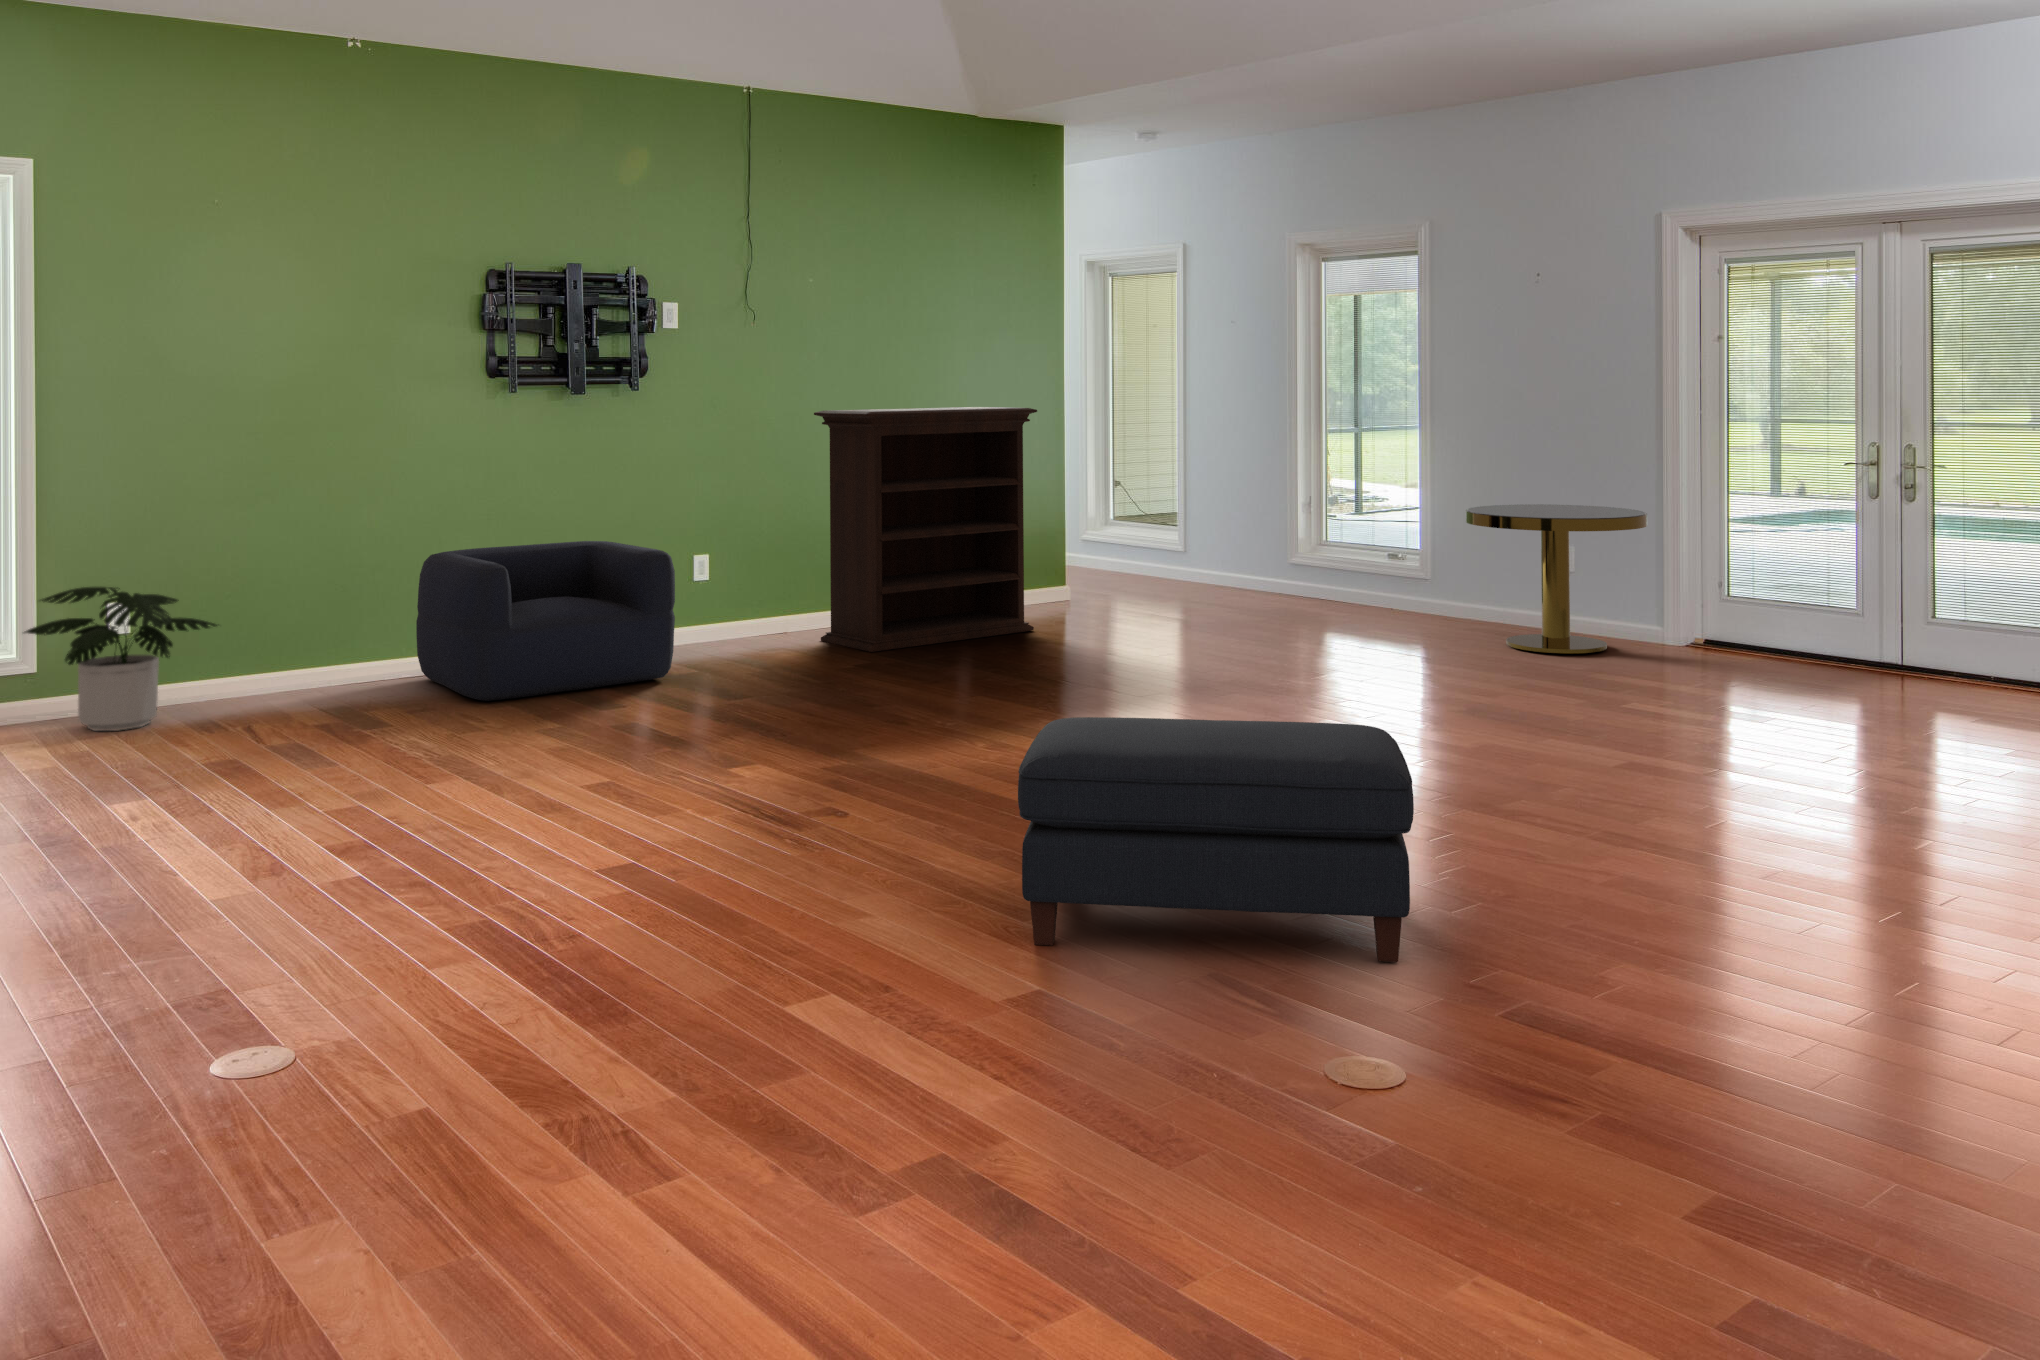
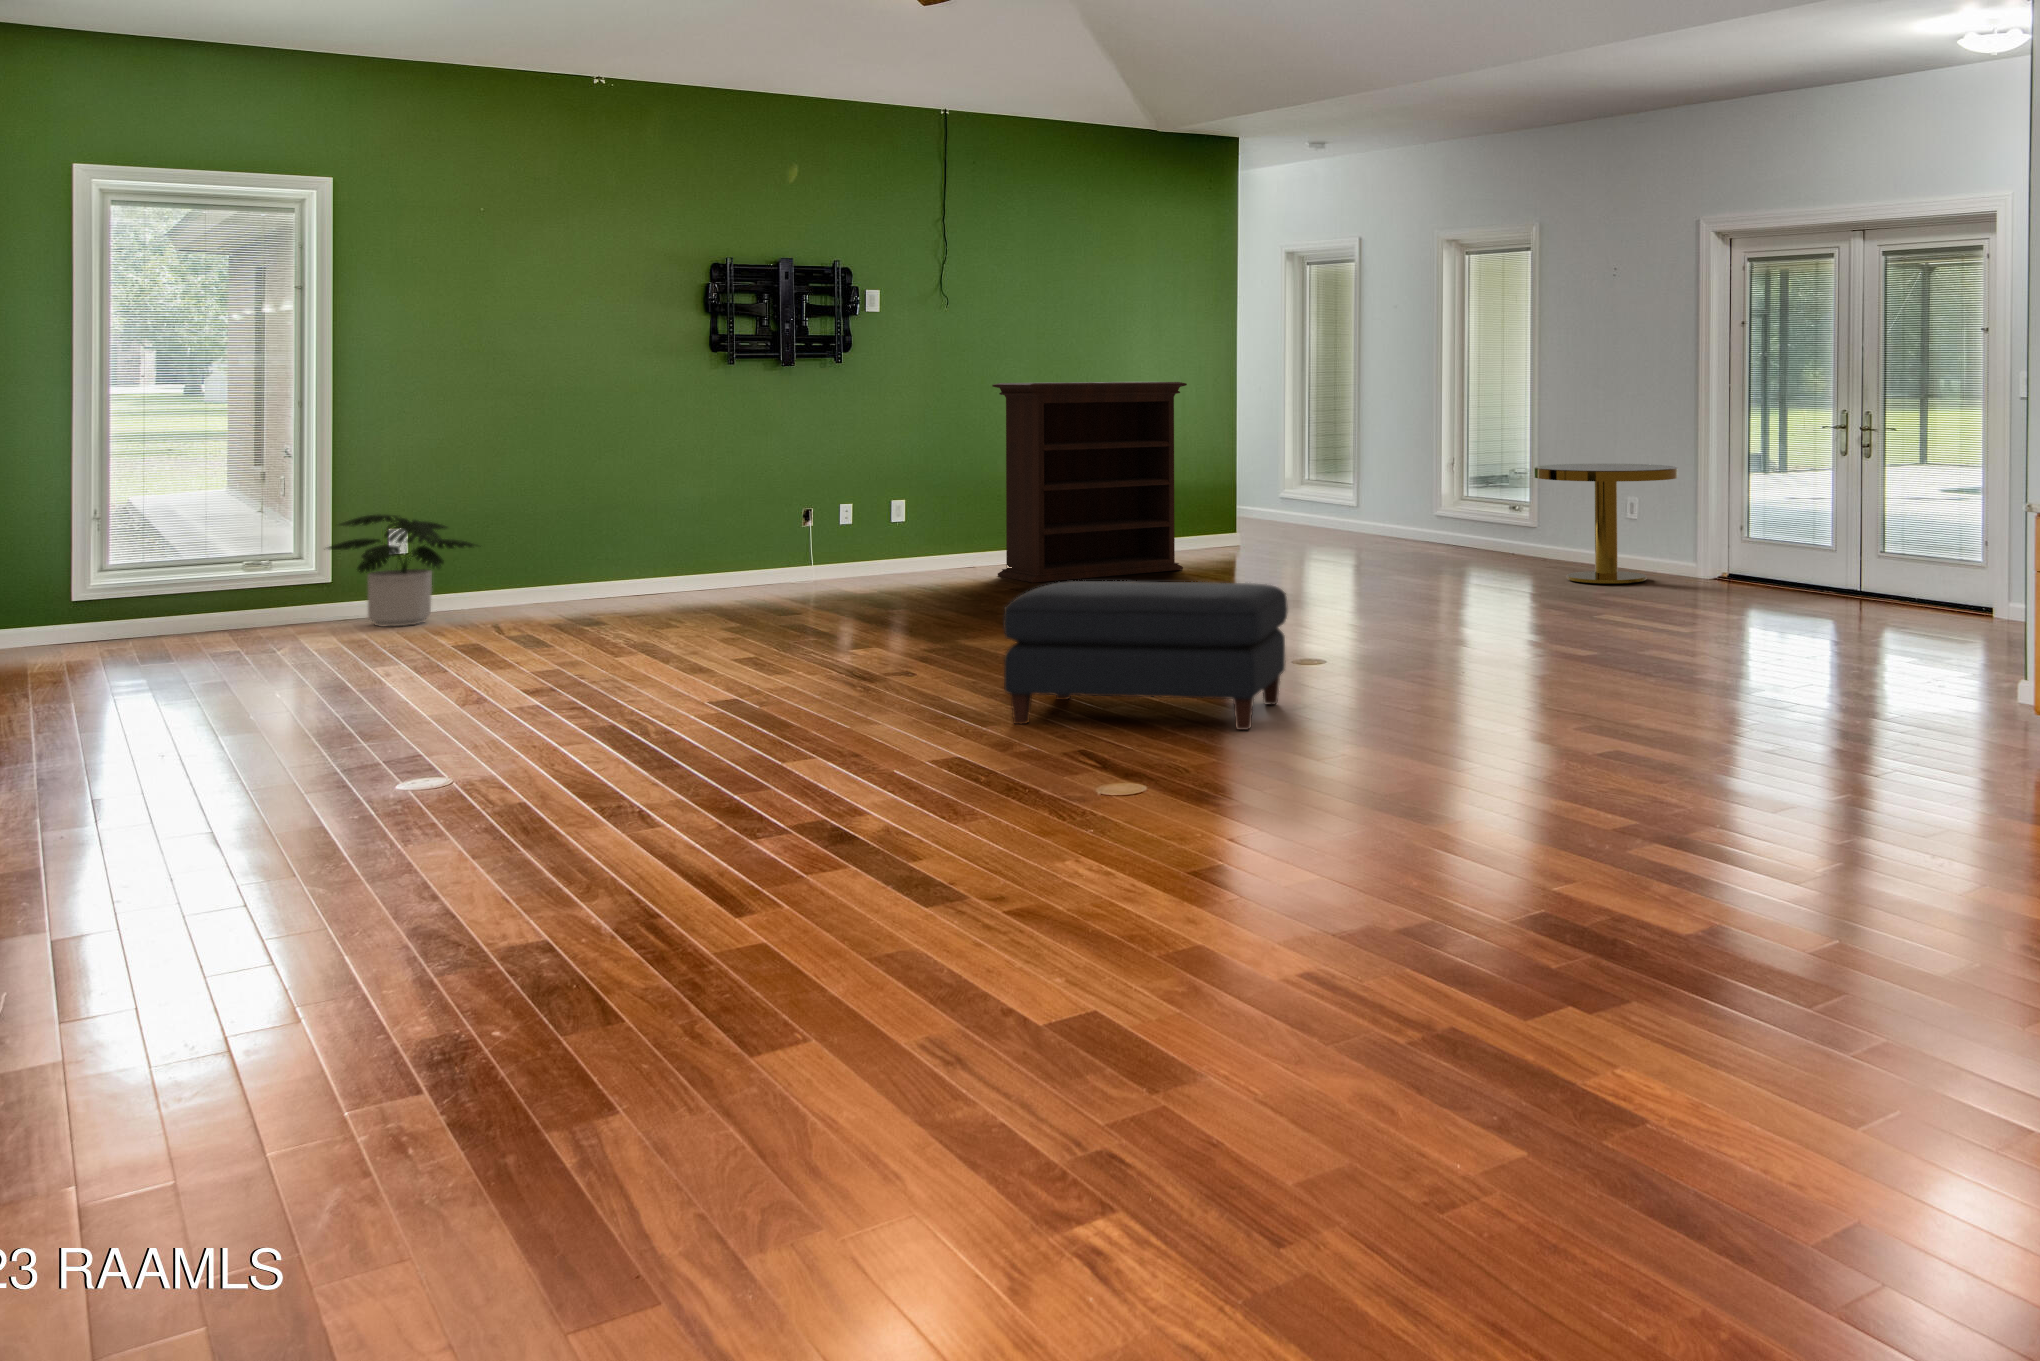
armchair: present [416,541,675,701] -> none [646,489,859,610]

